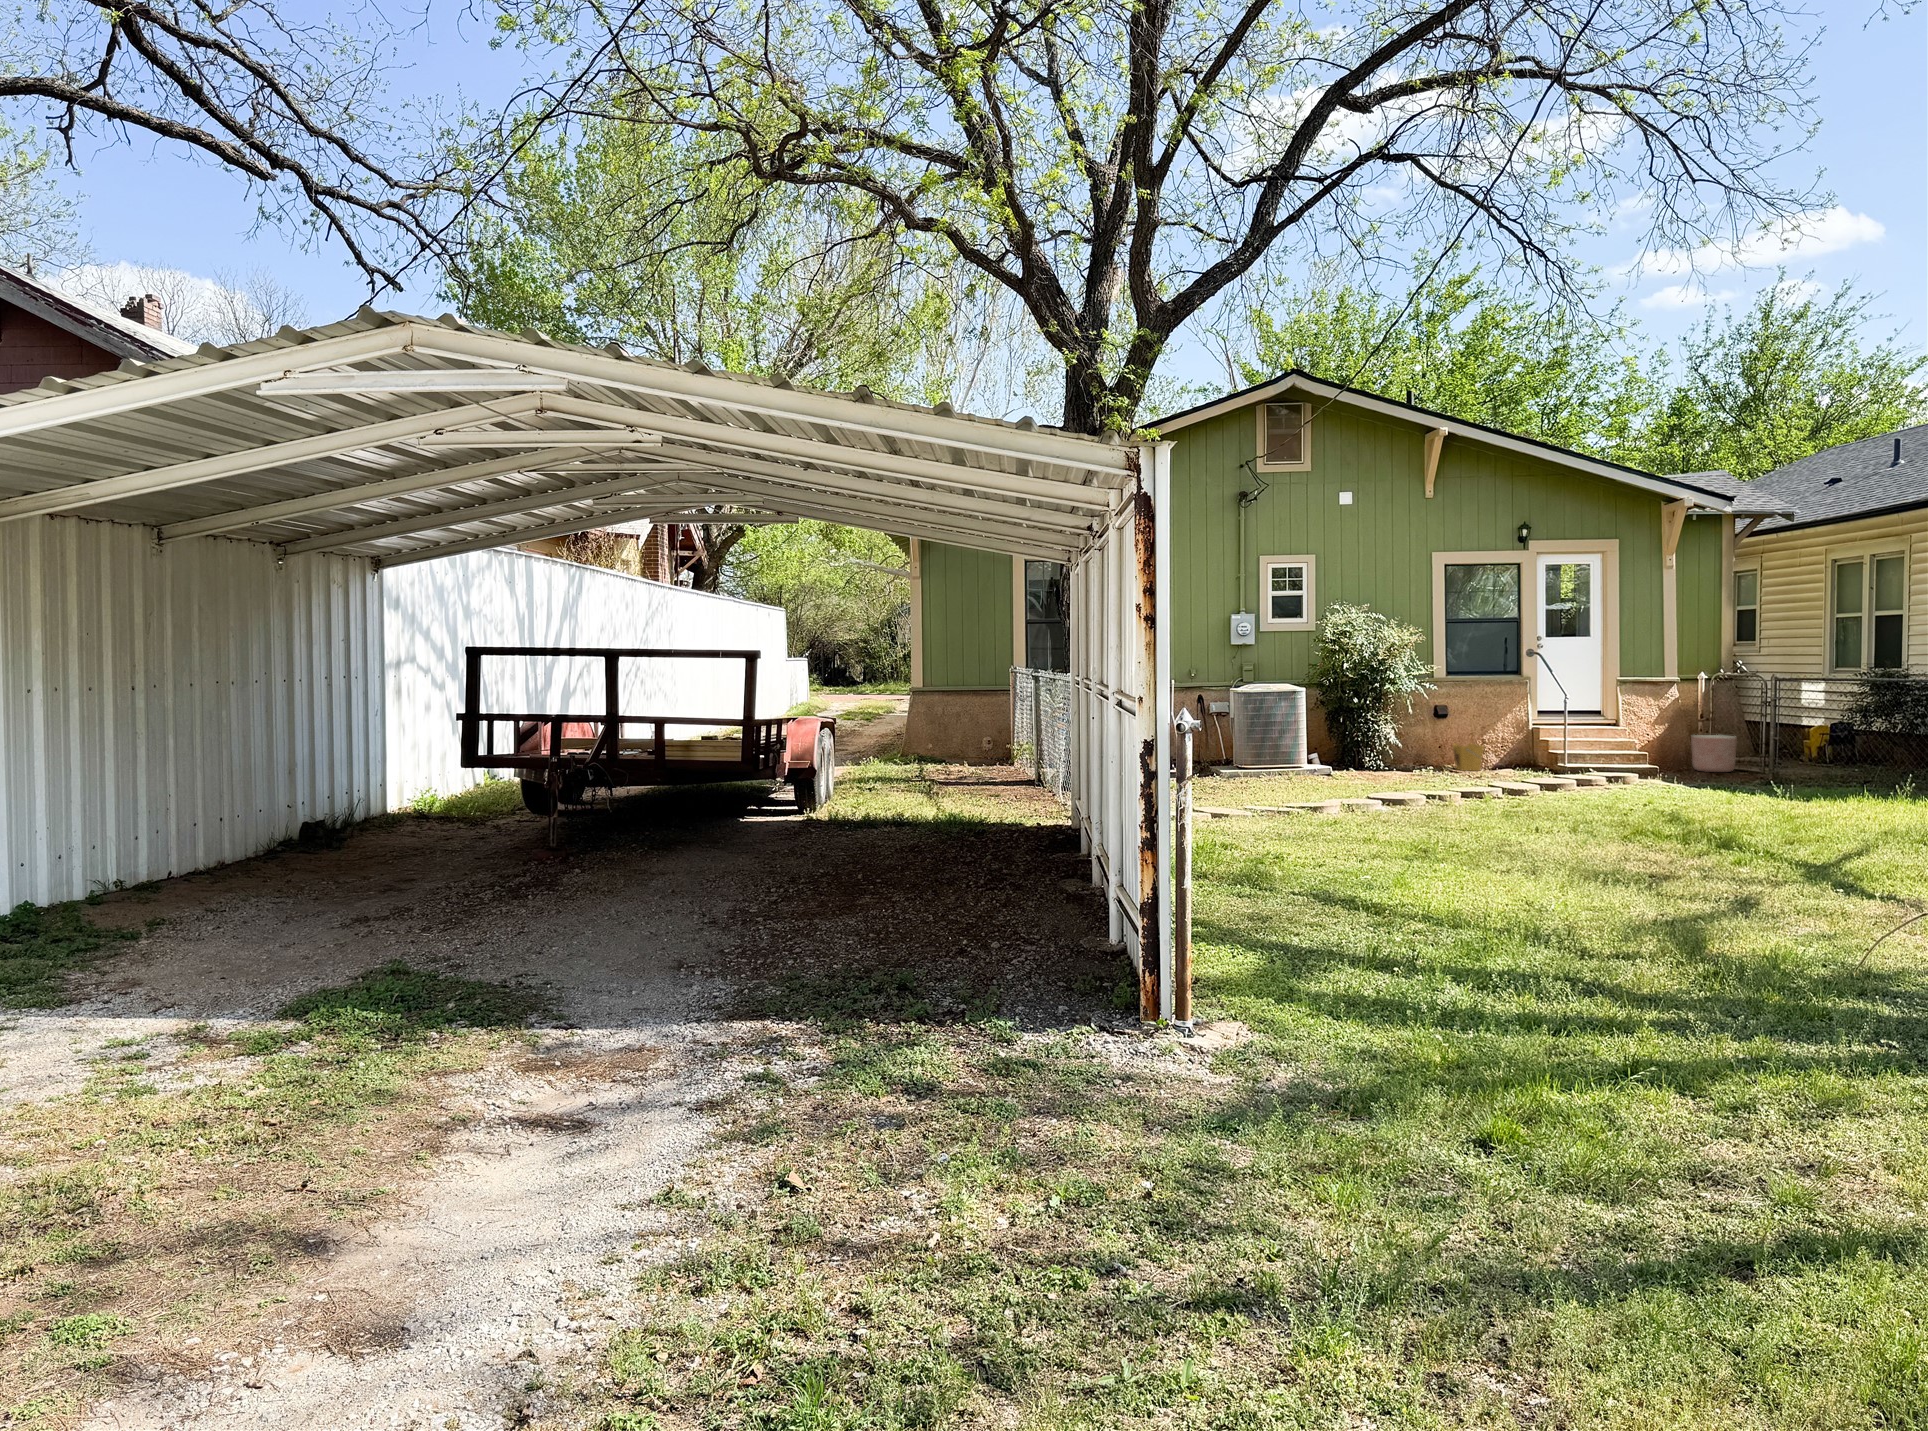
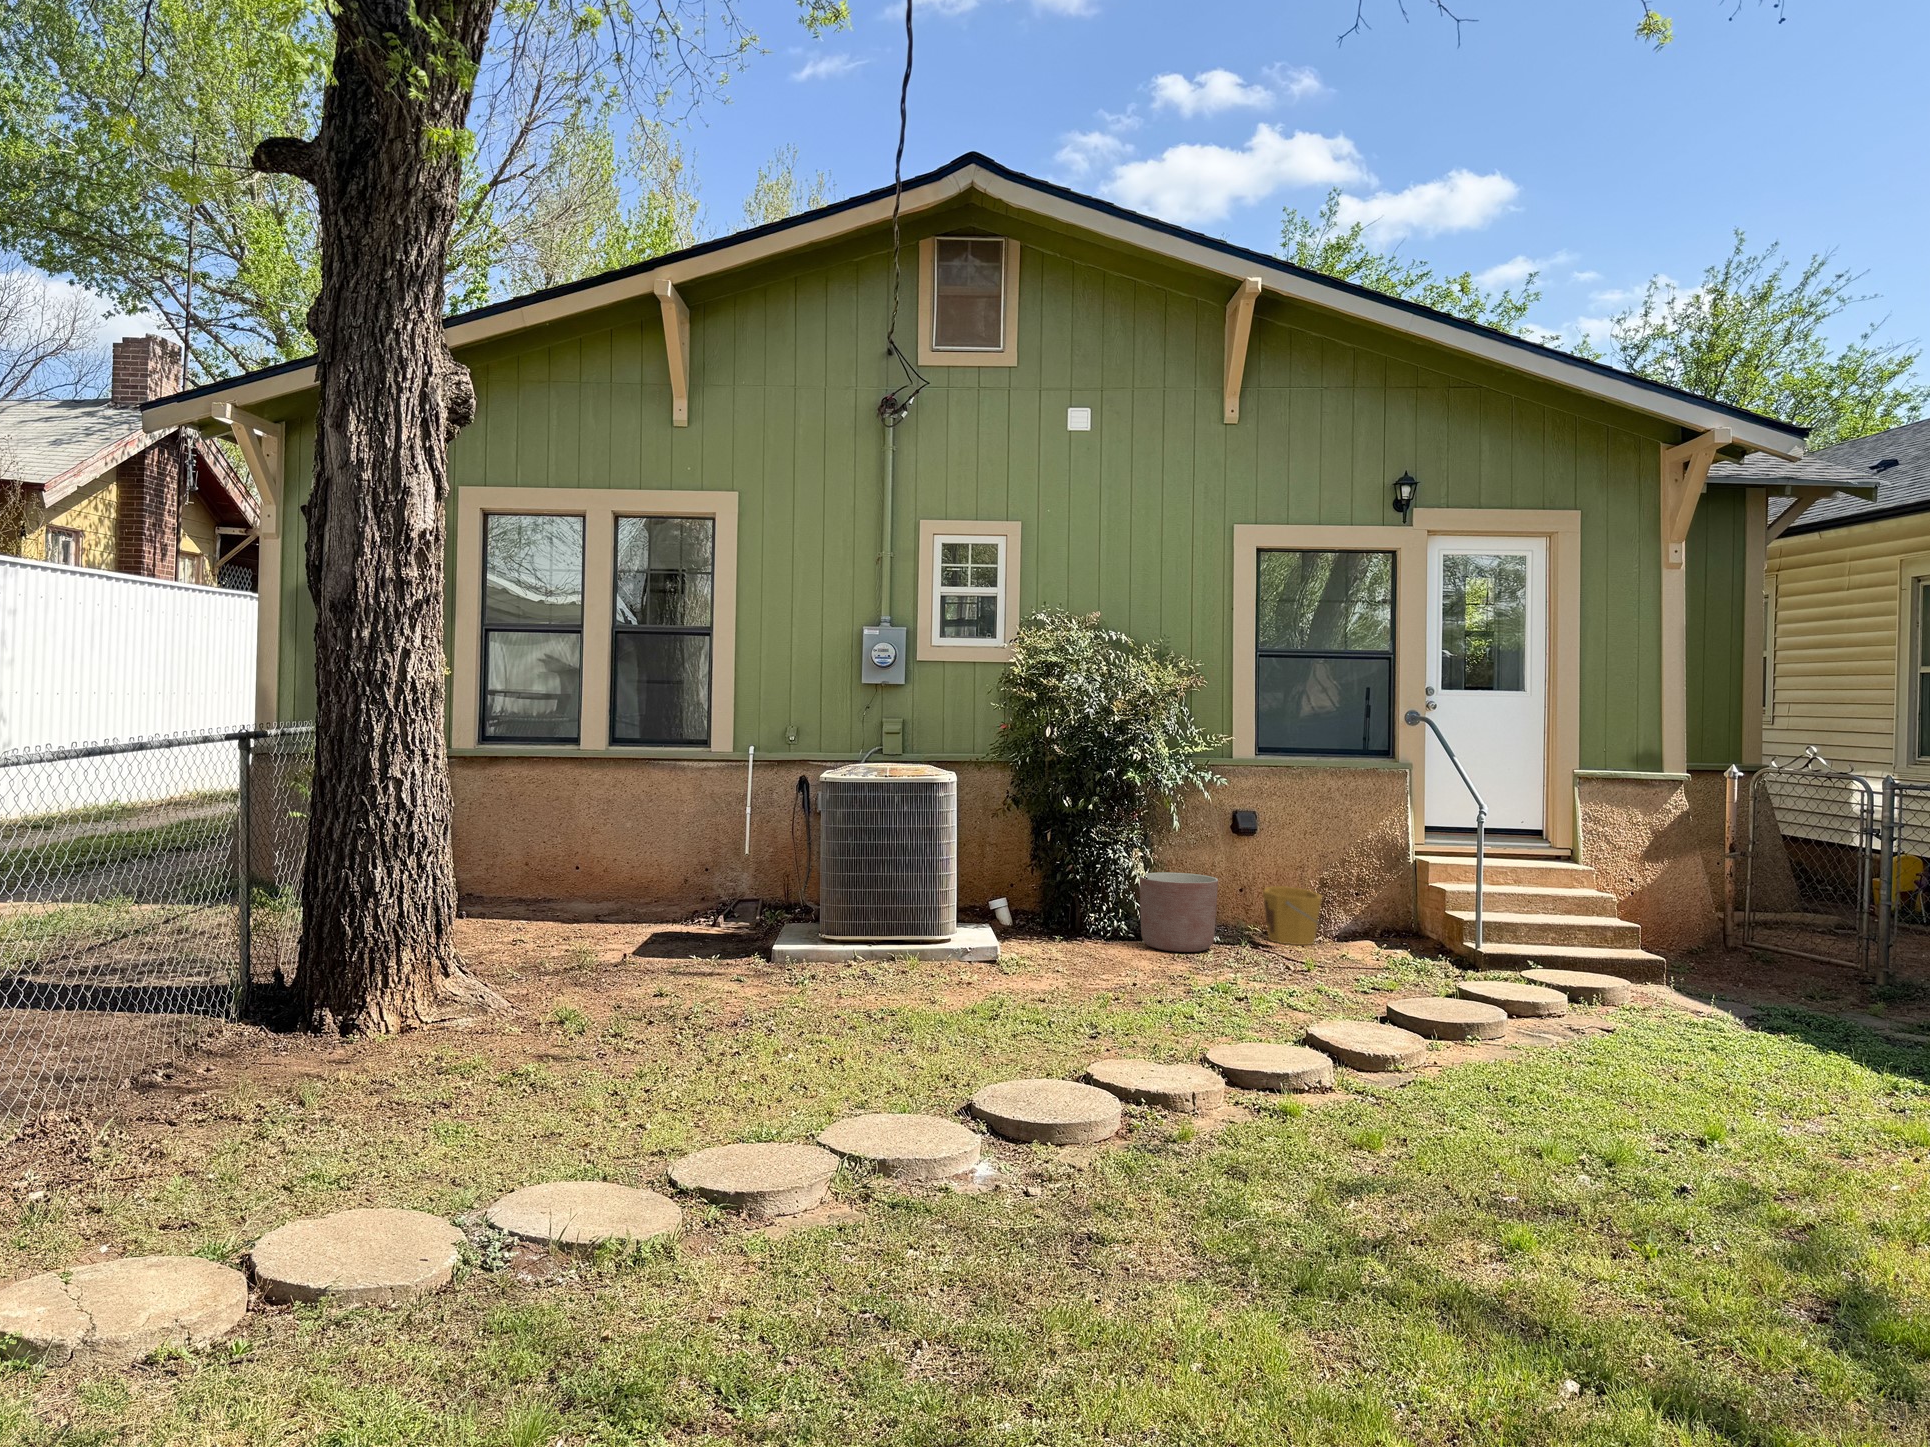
planter: present [1691,735,1737,772] -> present [1140,872,1218,952]

